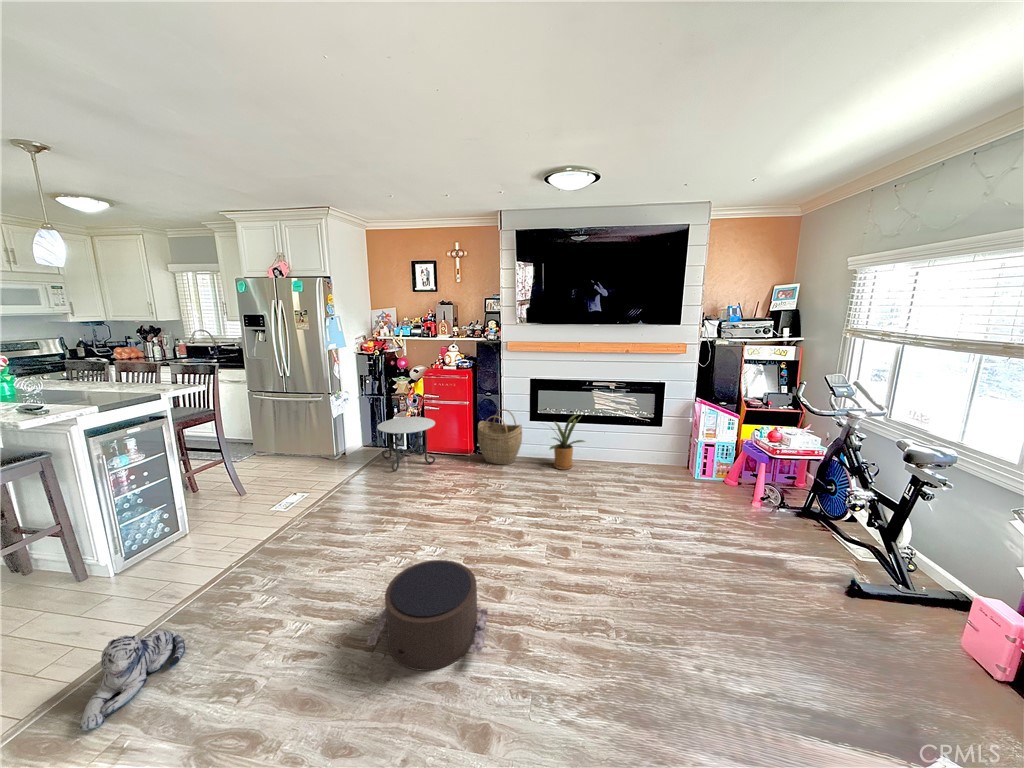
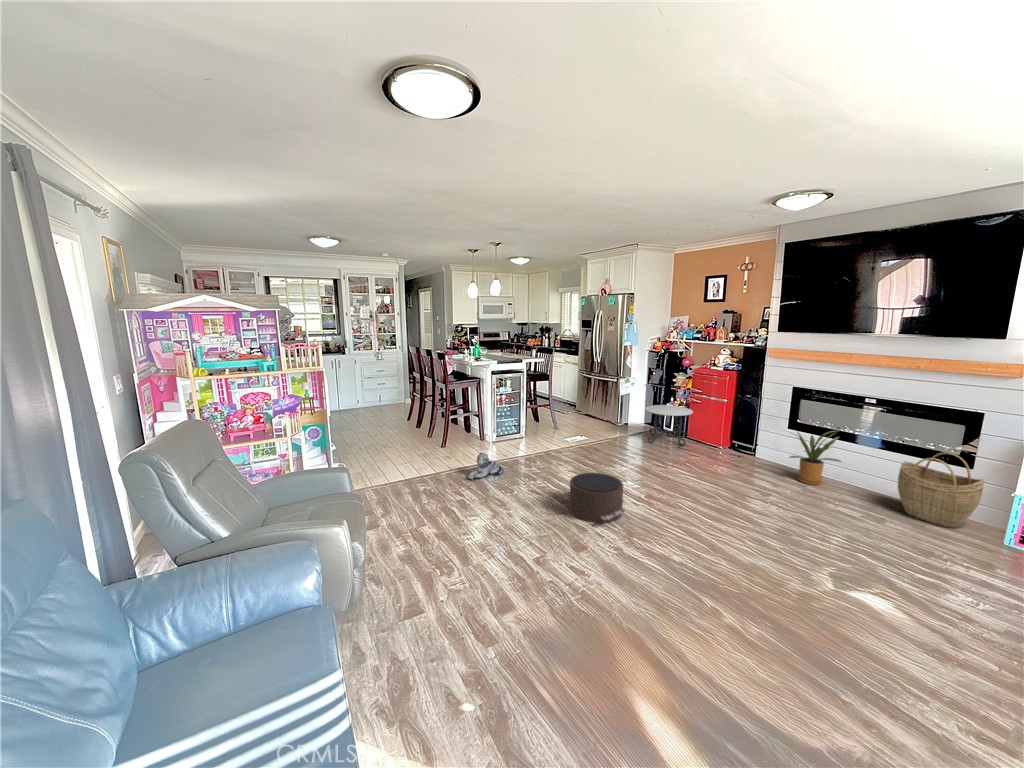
woven basket: present [478,409,522,465] -> present [898,452,984,528]

